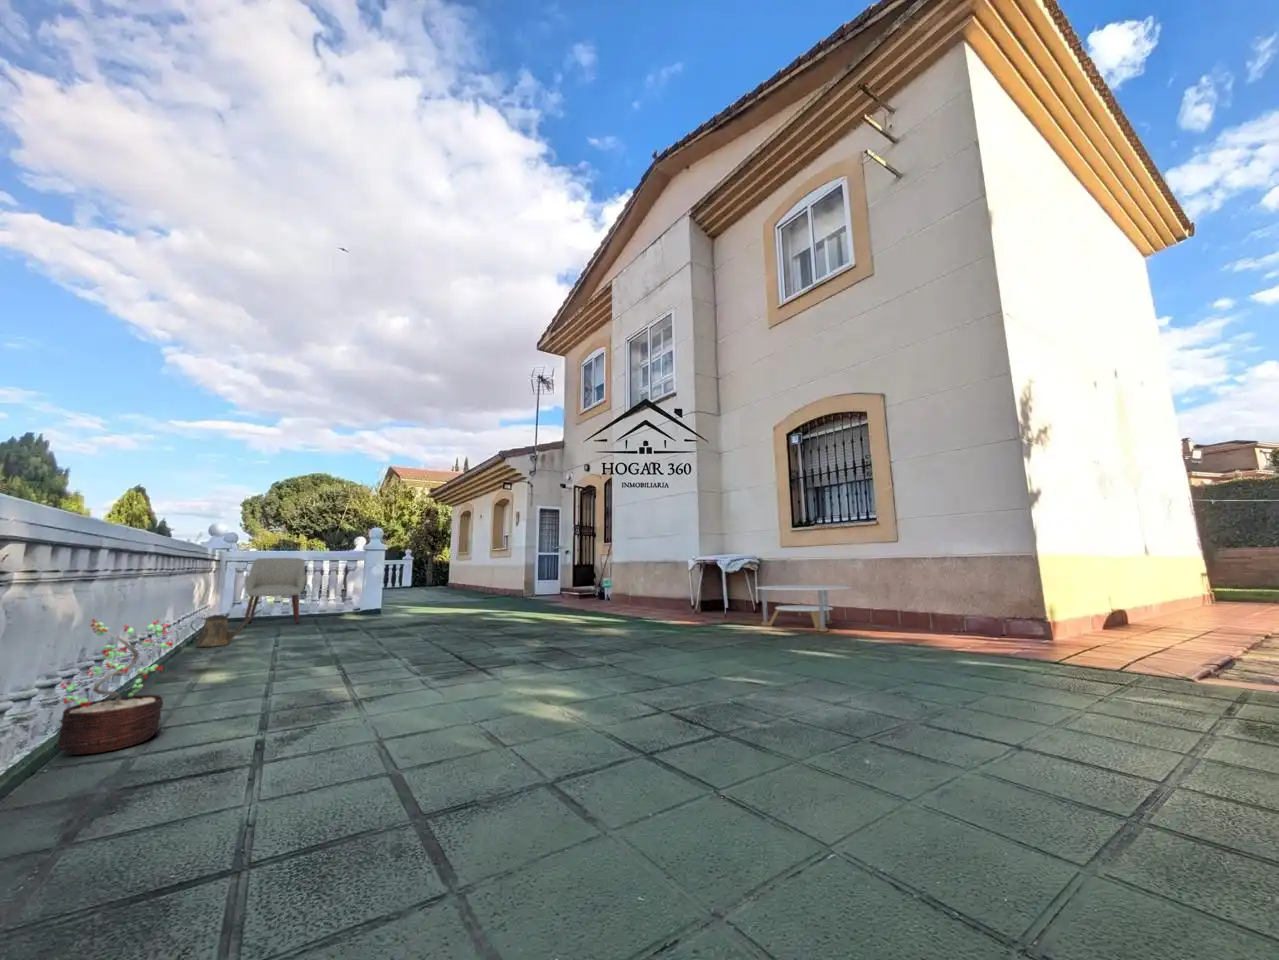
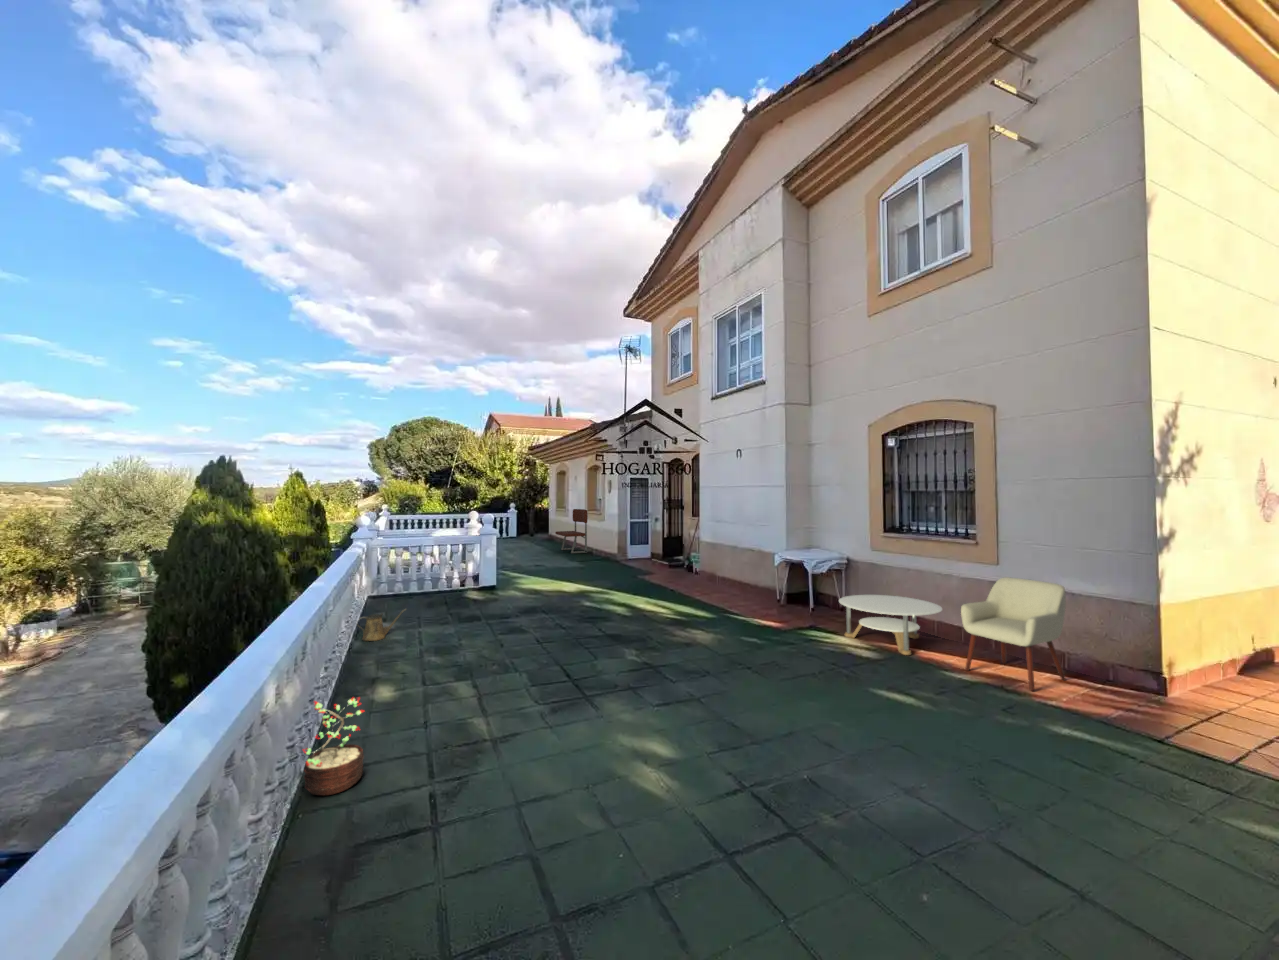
bench: none [456,547,492,594] -> present [555,509,588,553]
chair: present [244,558,306,623] -> present [961,577,1066,691]

